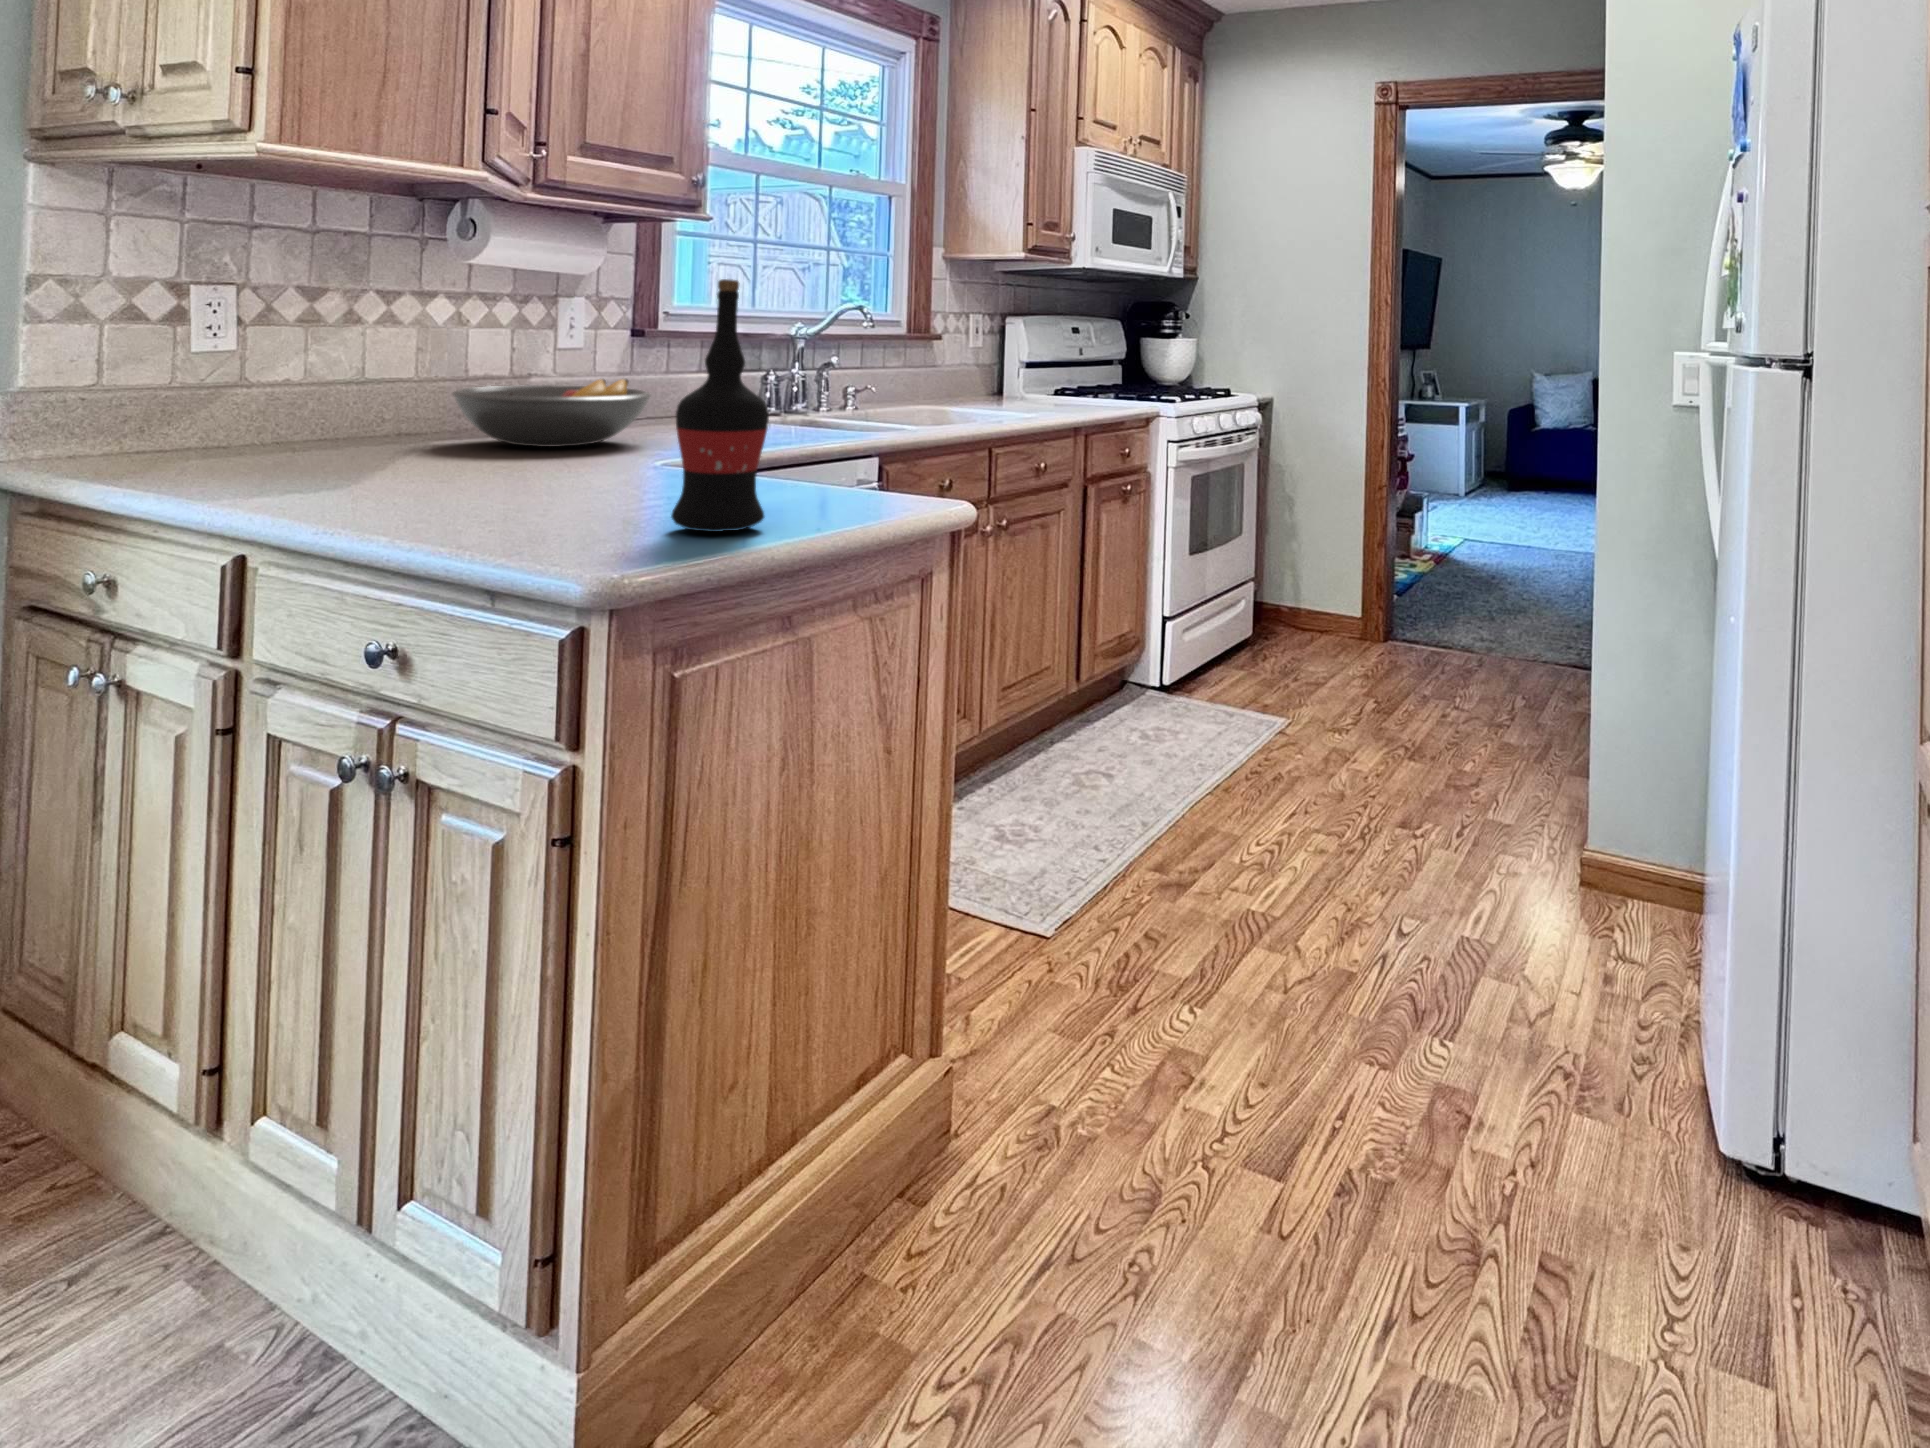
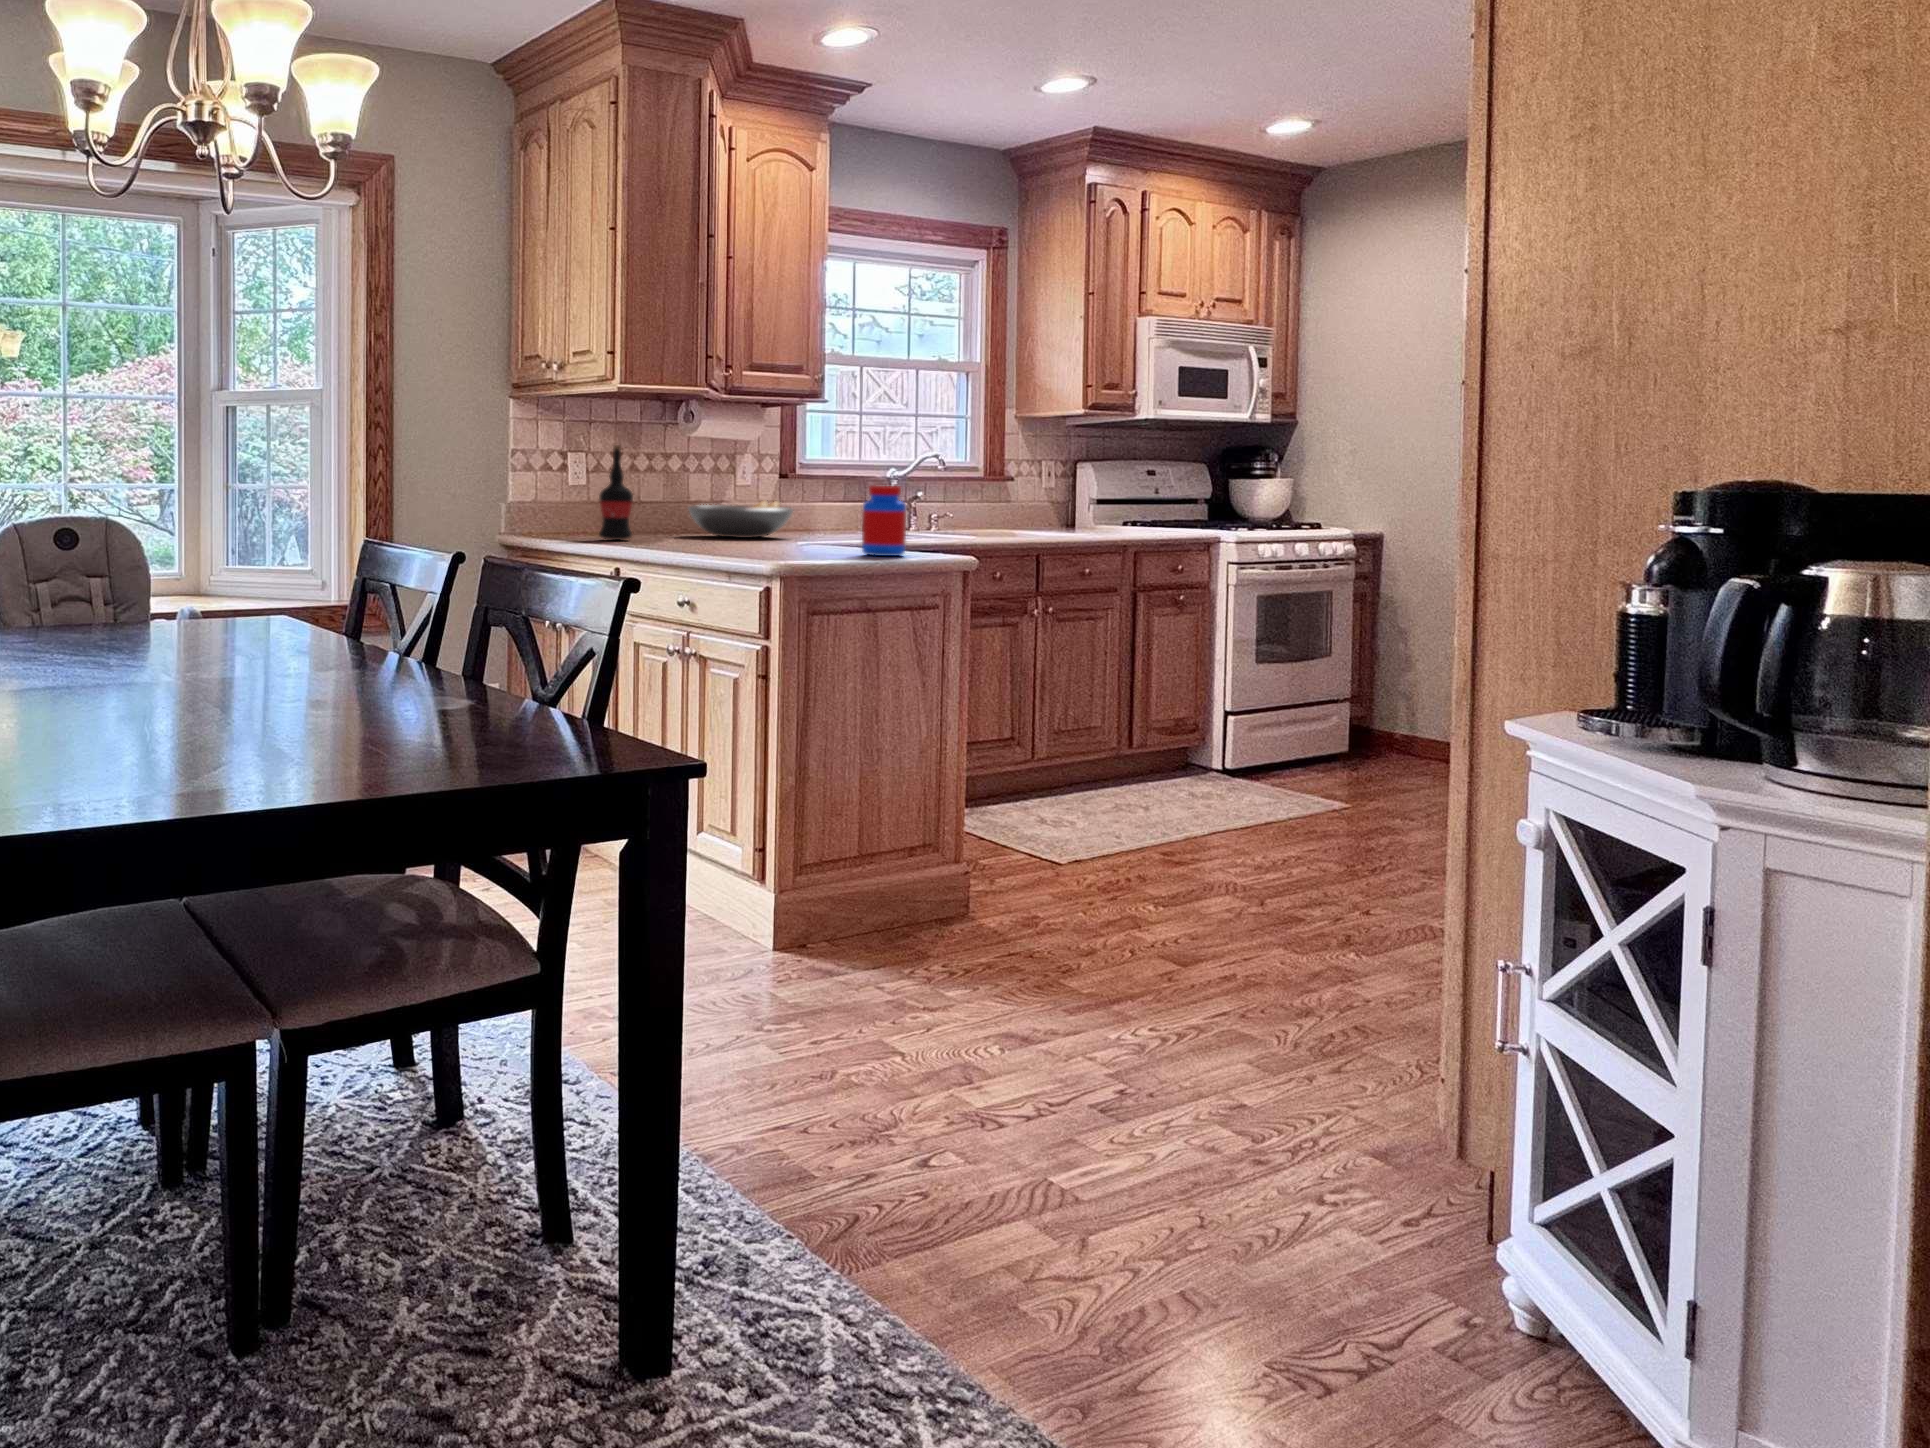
wine bottle: present [671,279,769,532] -> present [599,445,633,540]
jar: none [782,374,866,515] -> present [862,485,906,556]

